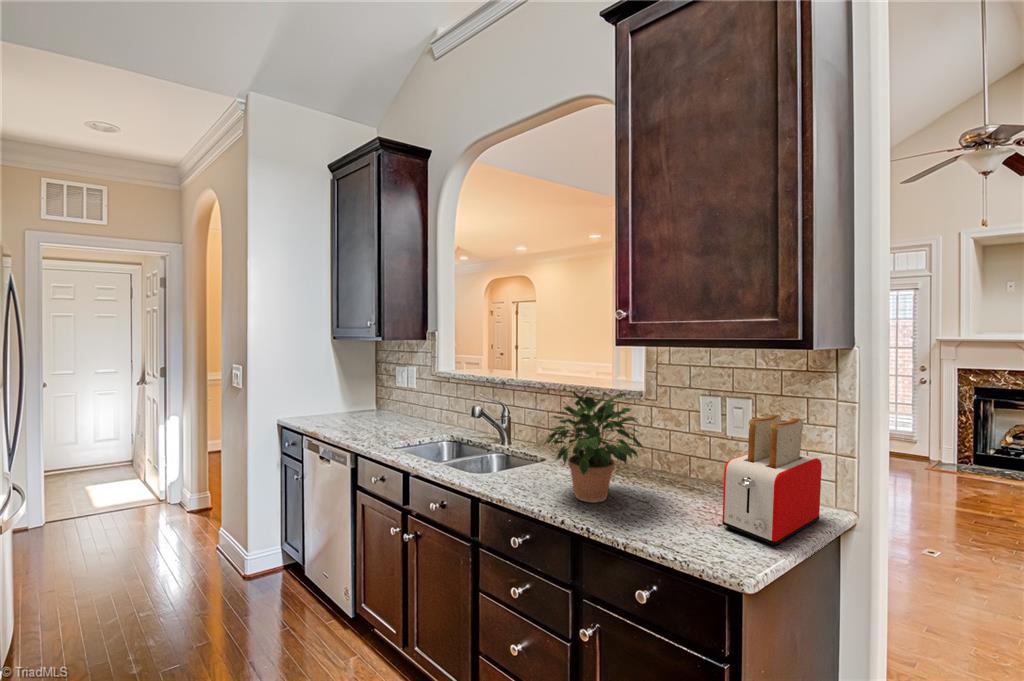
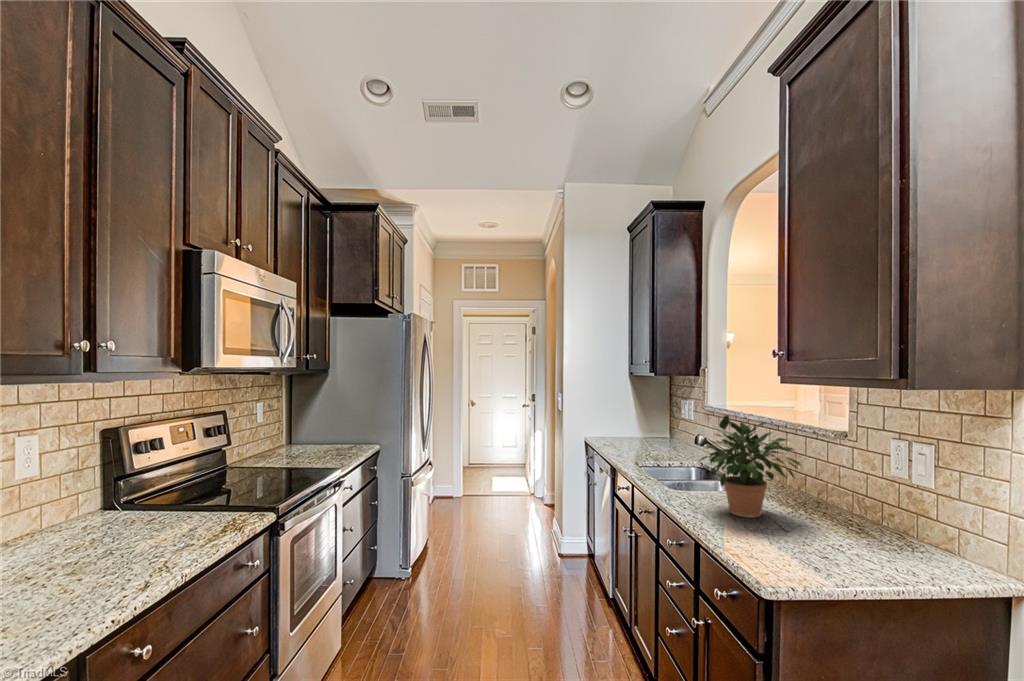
toaster: present [722,414,822,545] -> none [825,452,962,577]

